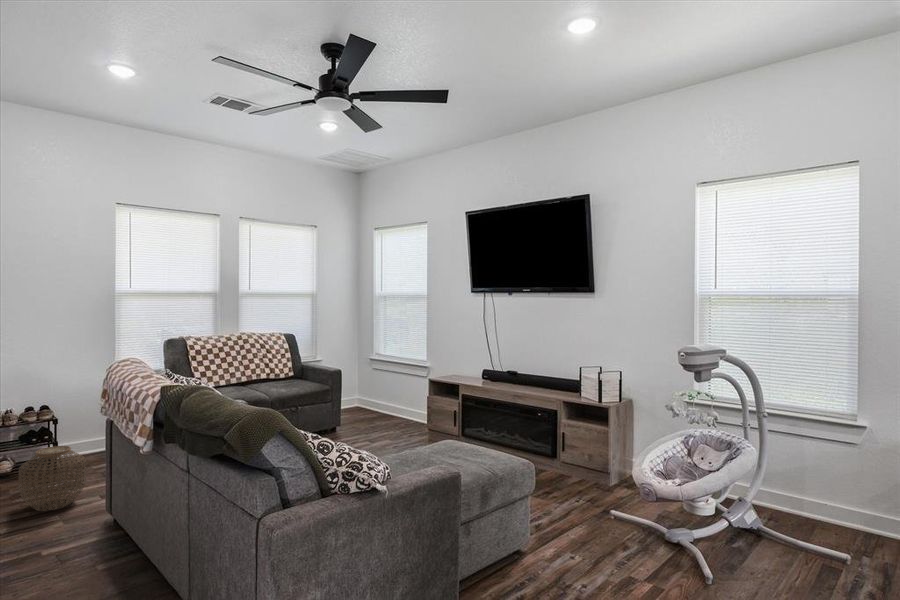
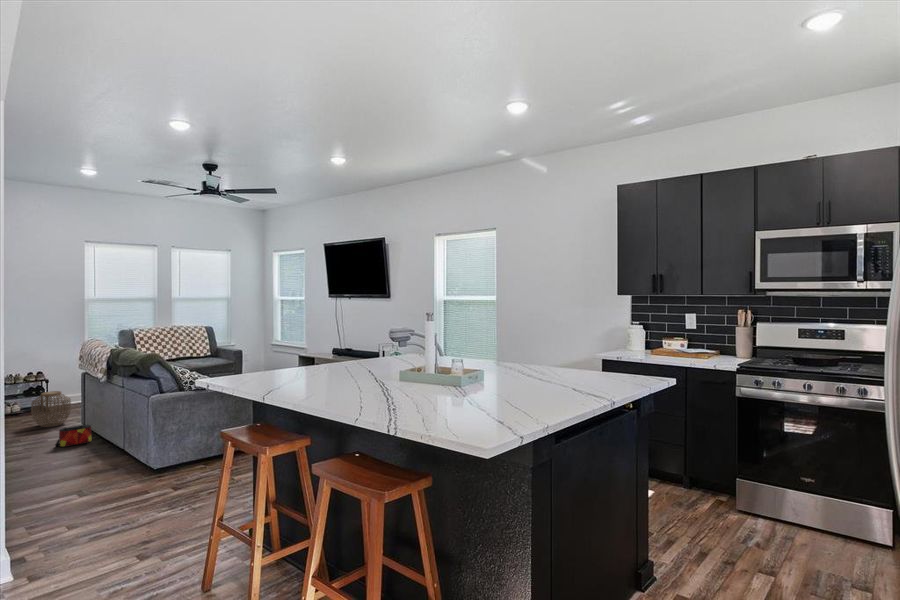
bag: none [43,528,118,581] -> present [55,425,92,447]

